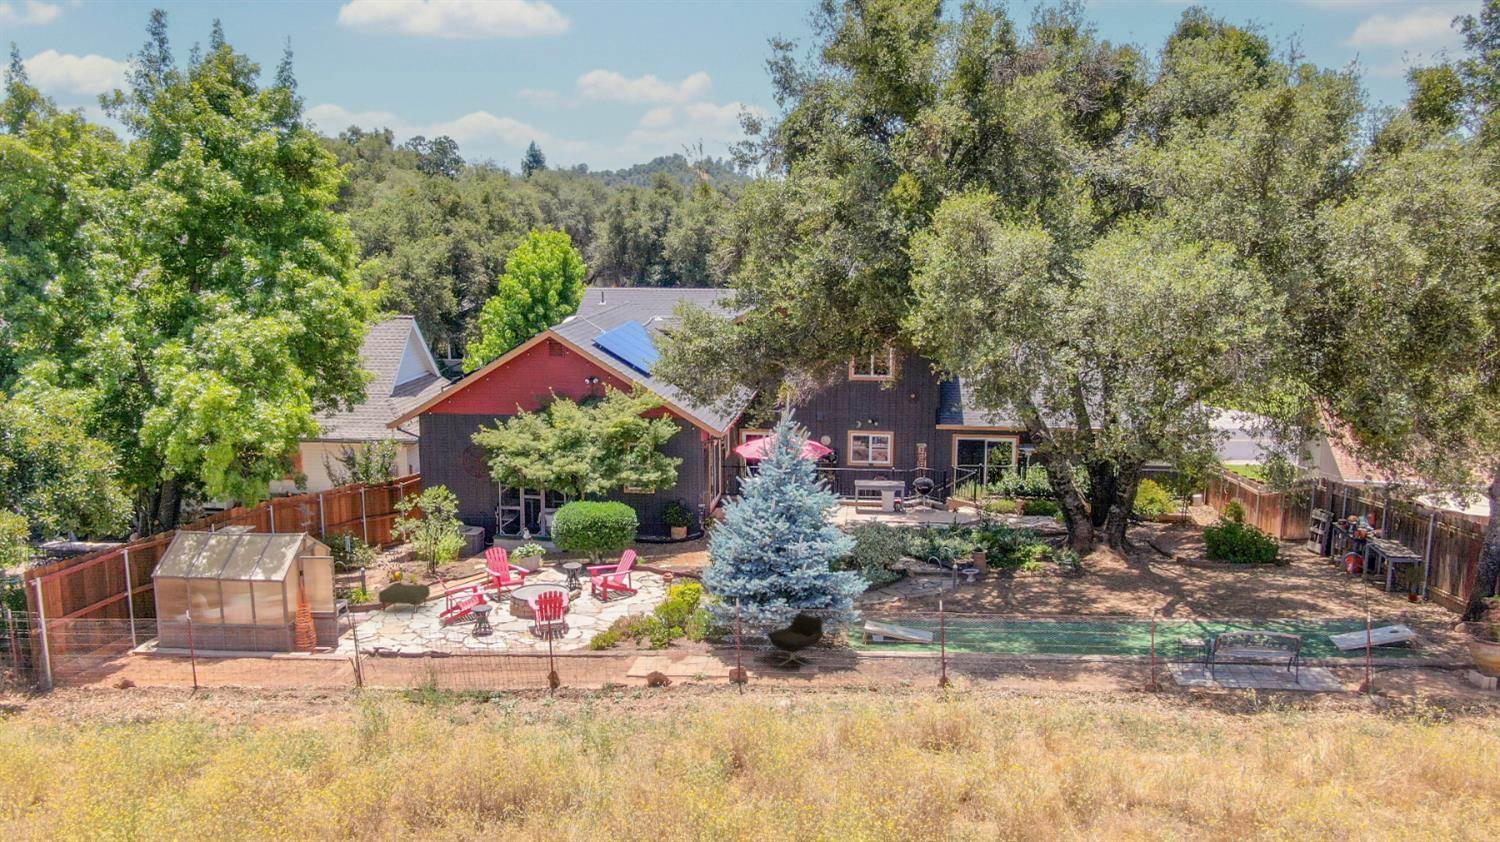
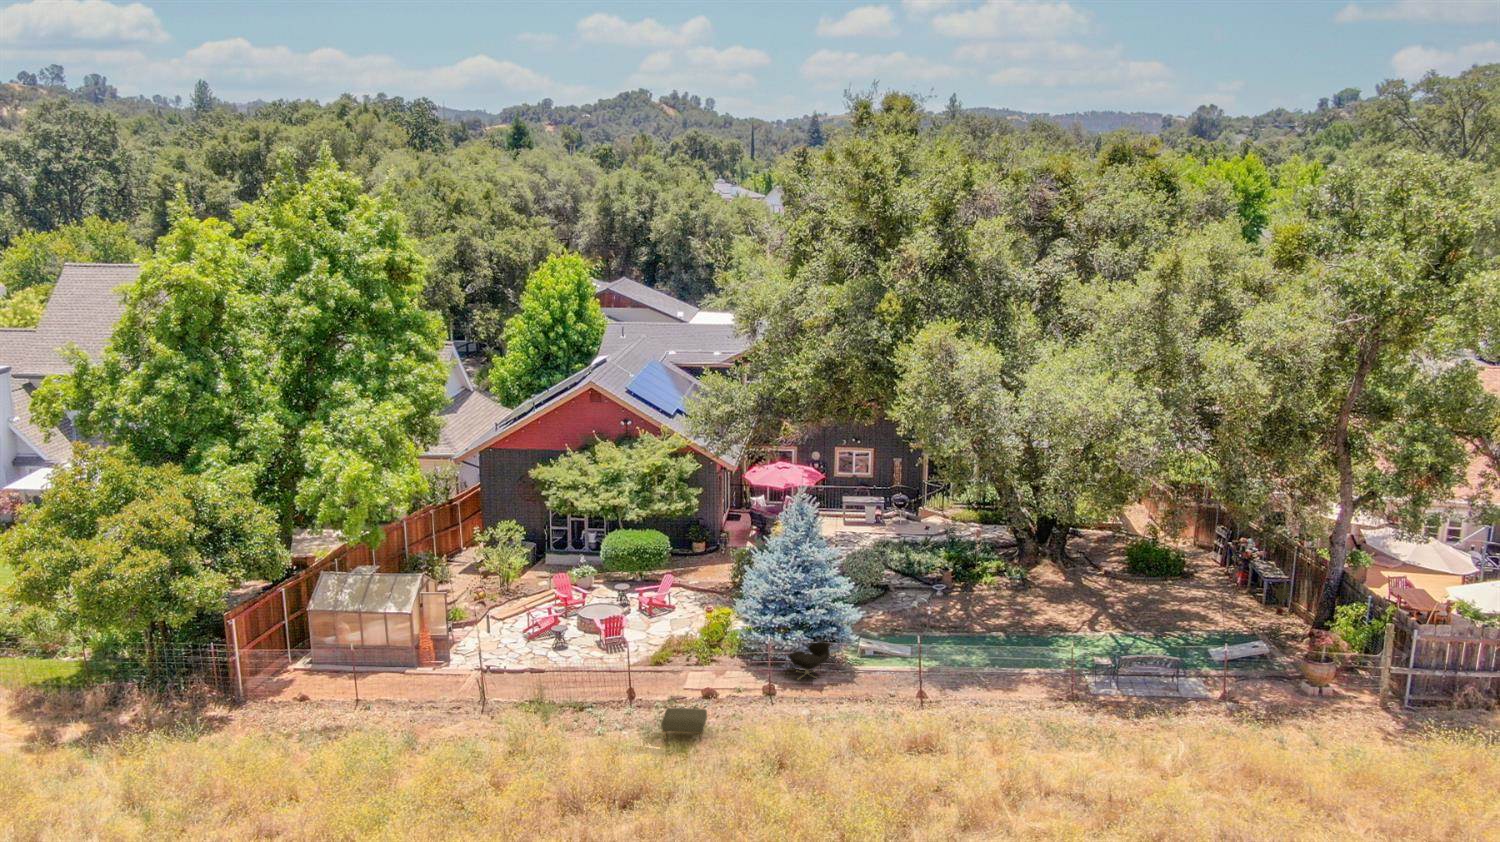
ottoman: present [379,584,430,612] -> present [661,708,707,741]

